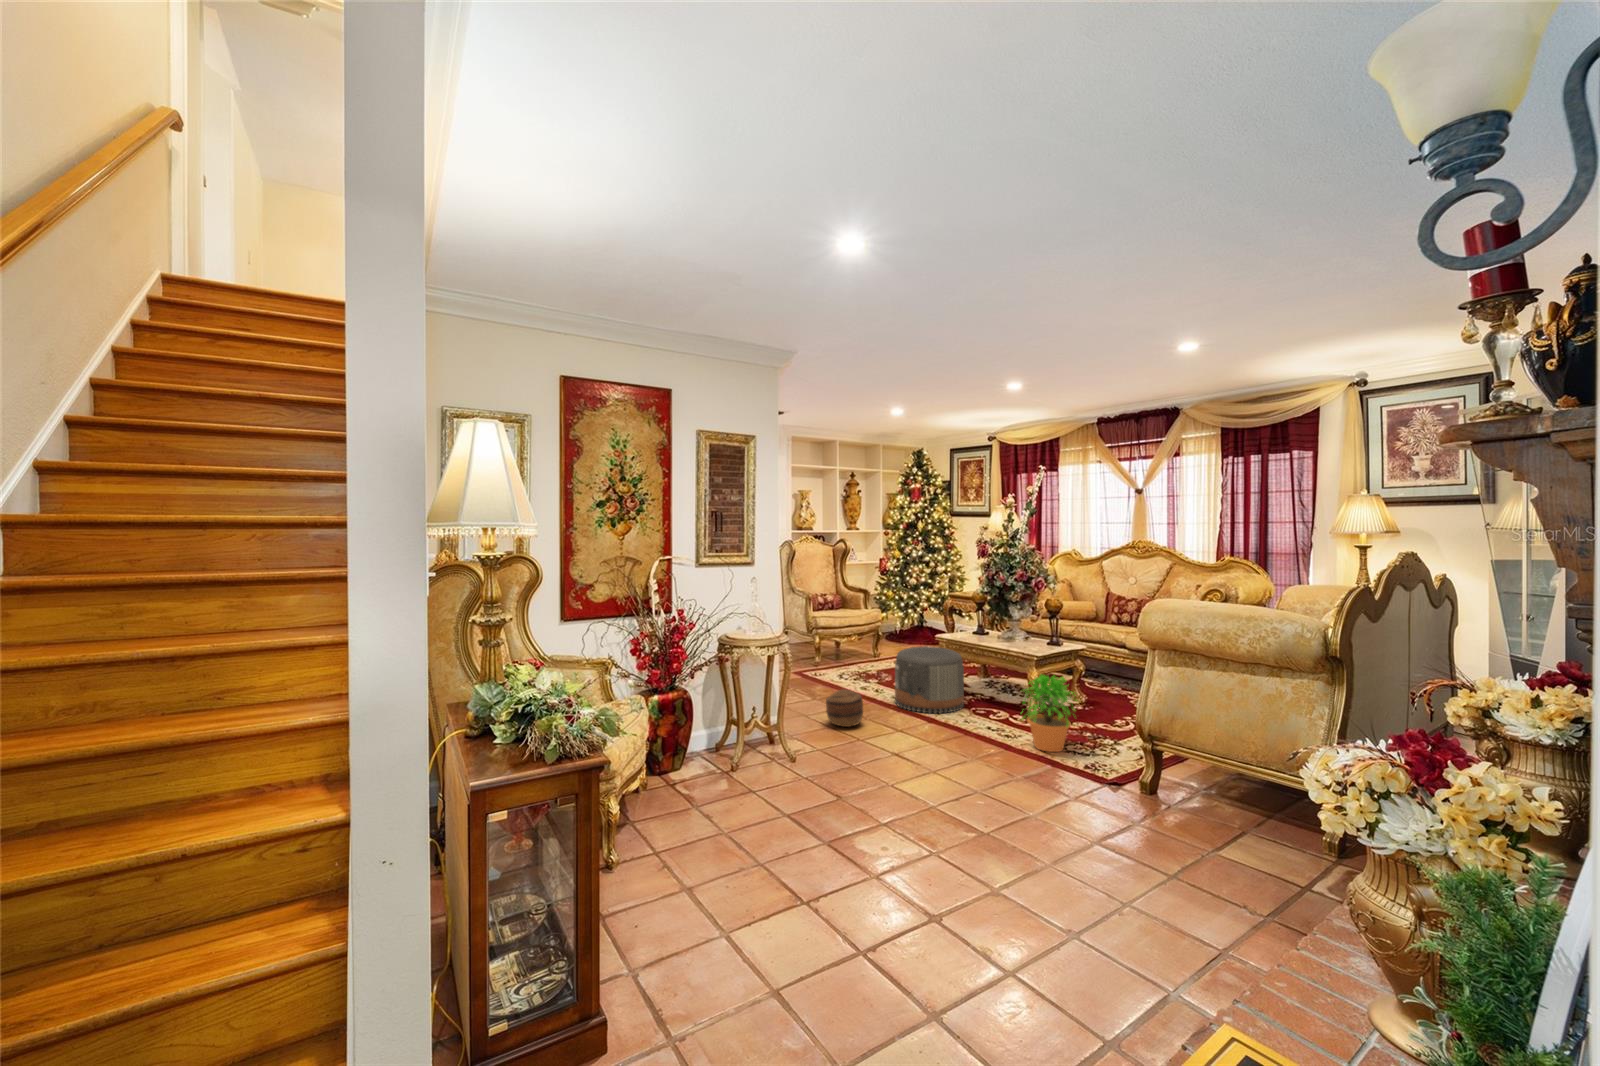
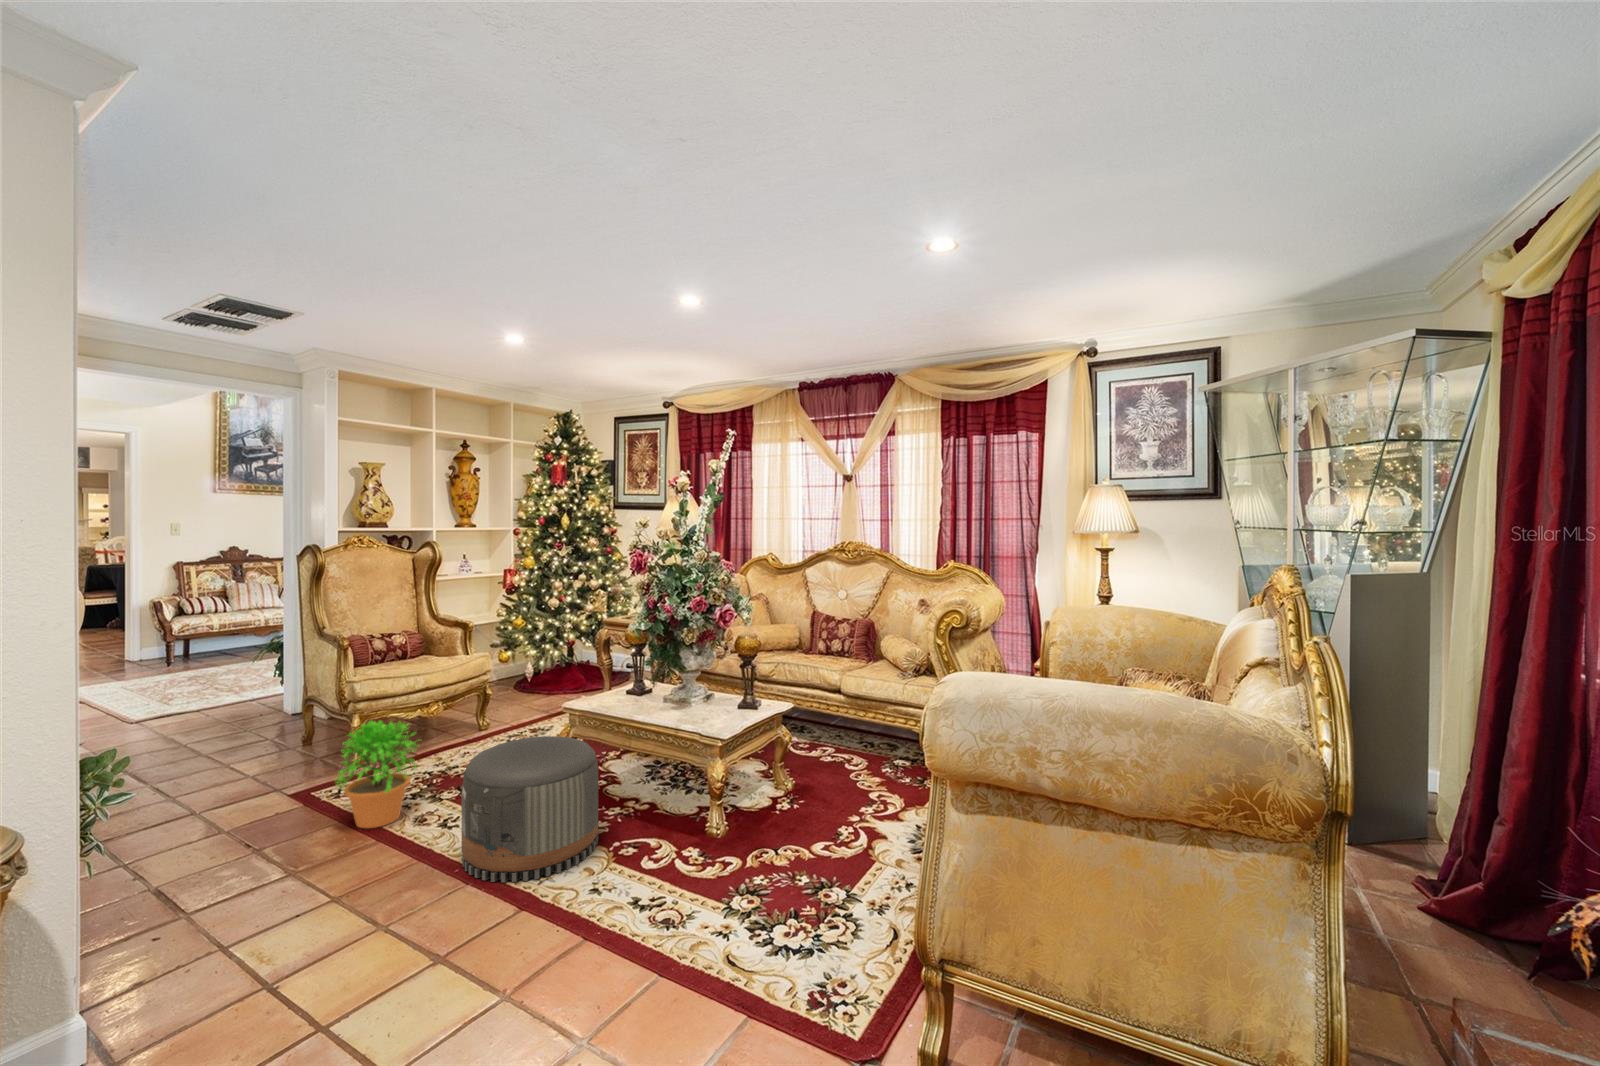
potted plant: present [1021,675,1076,752] -> present [337,720,417,828]
basket: present [826,689,863,727] -> none [245,885,353,987]

